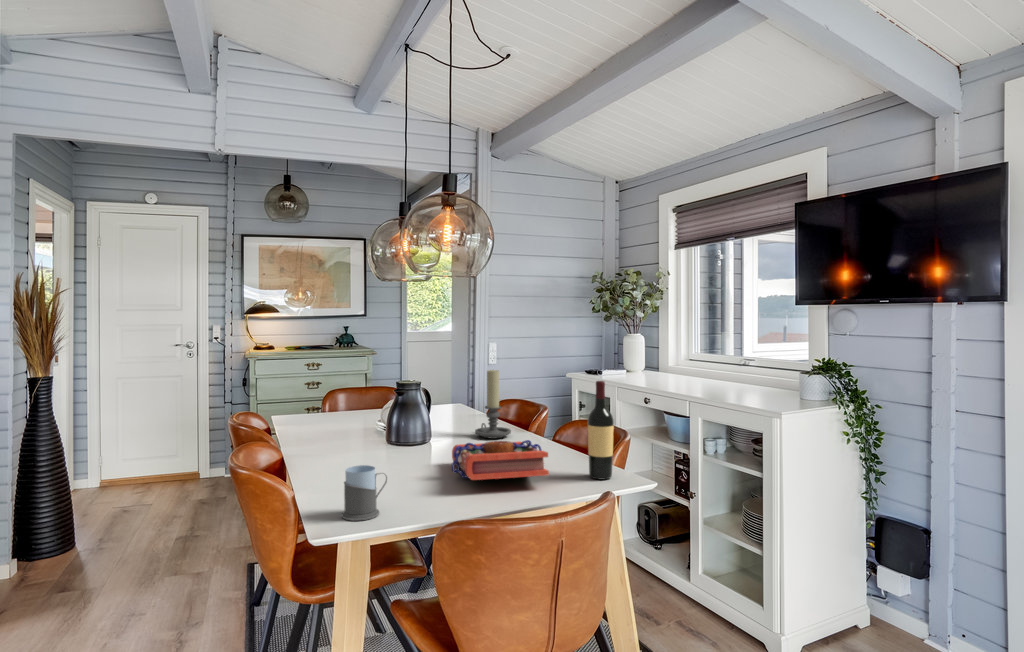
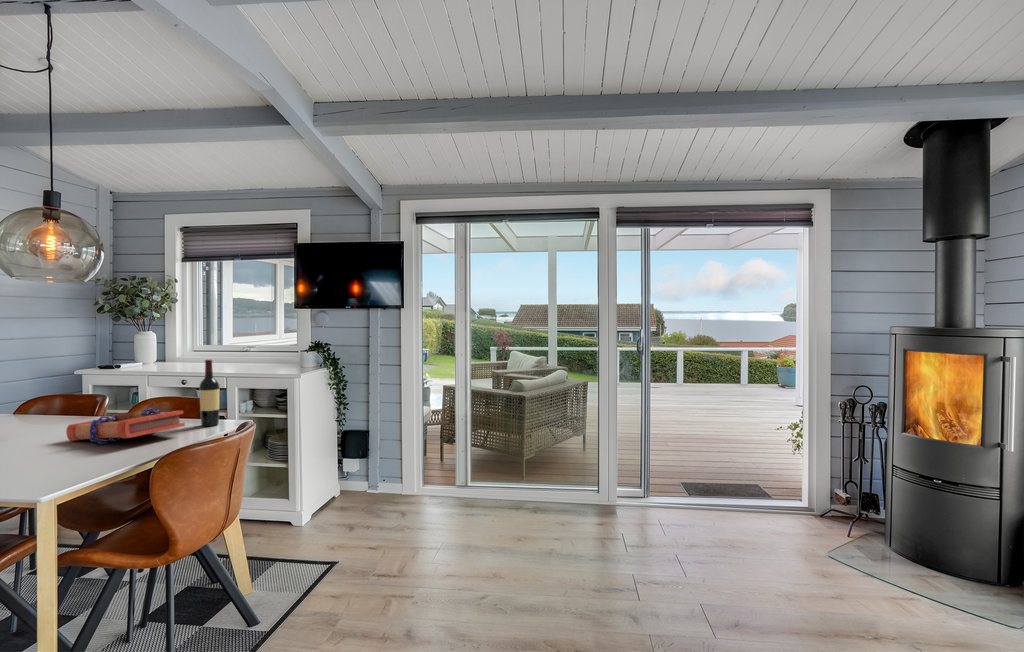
candle holder: present [475,370,511,439] -> none [41,363,83,425]
mug: present [342,465,387,521] -> none [35,435,74,478]

